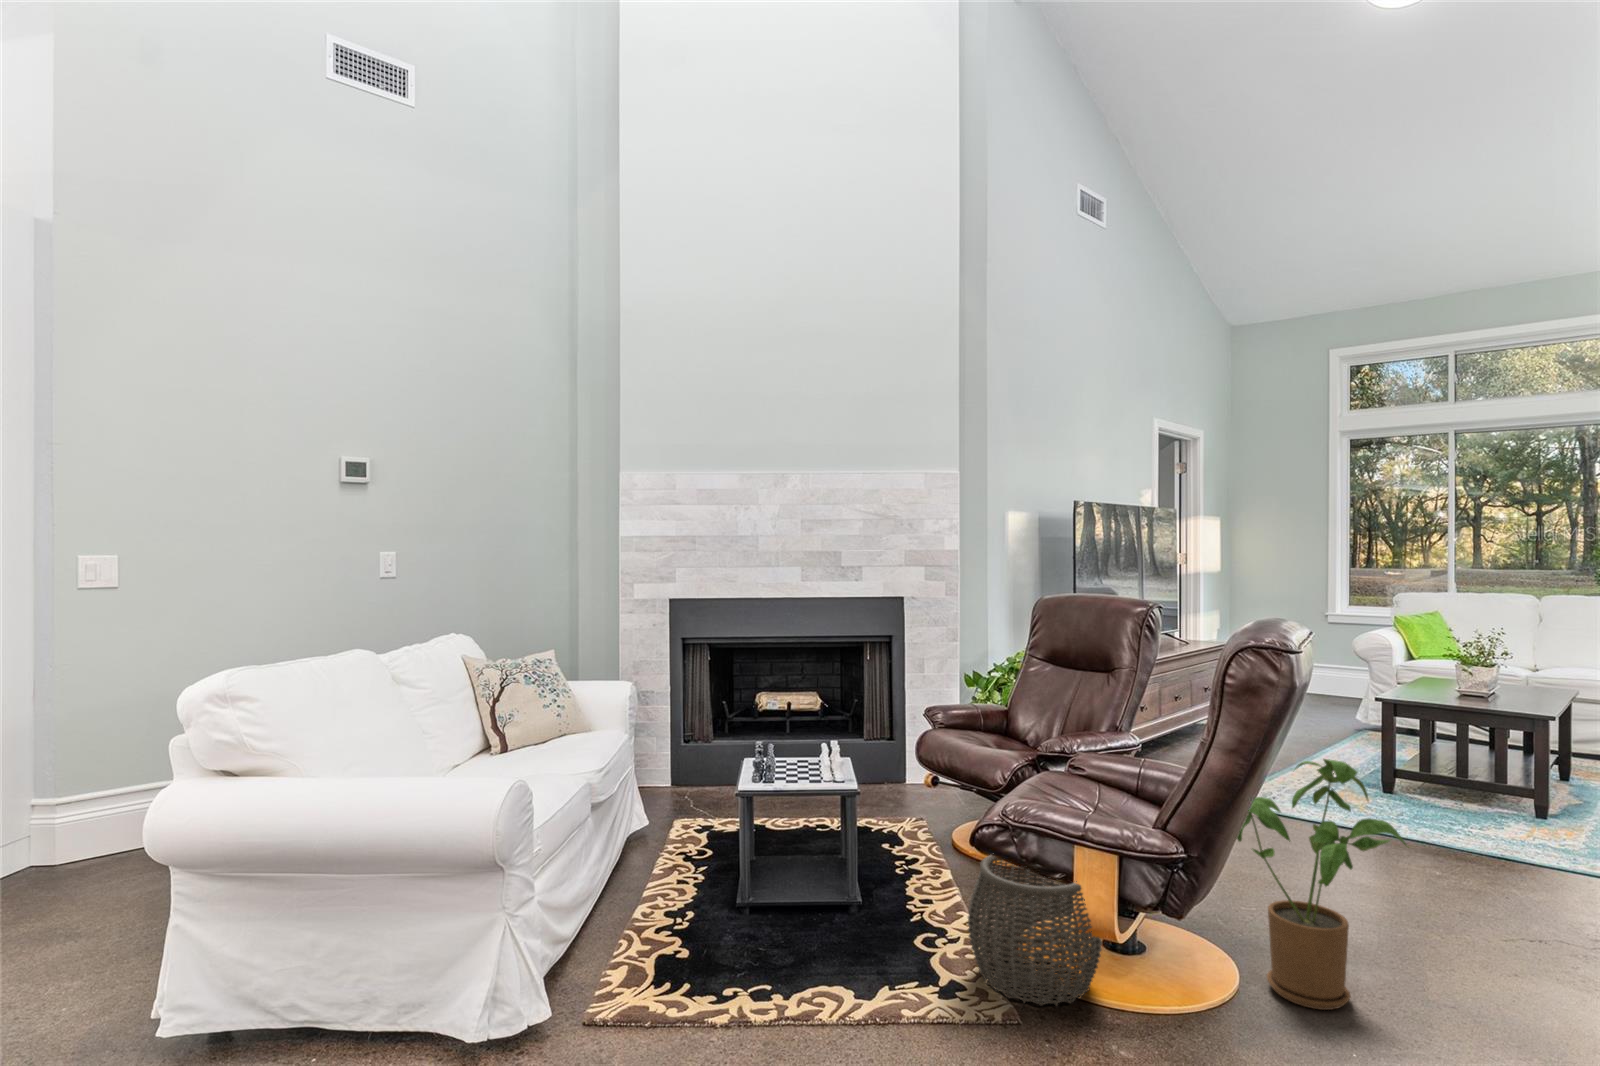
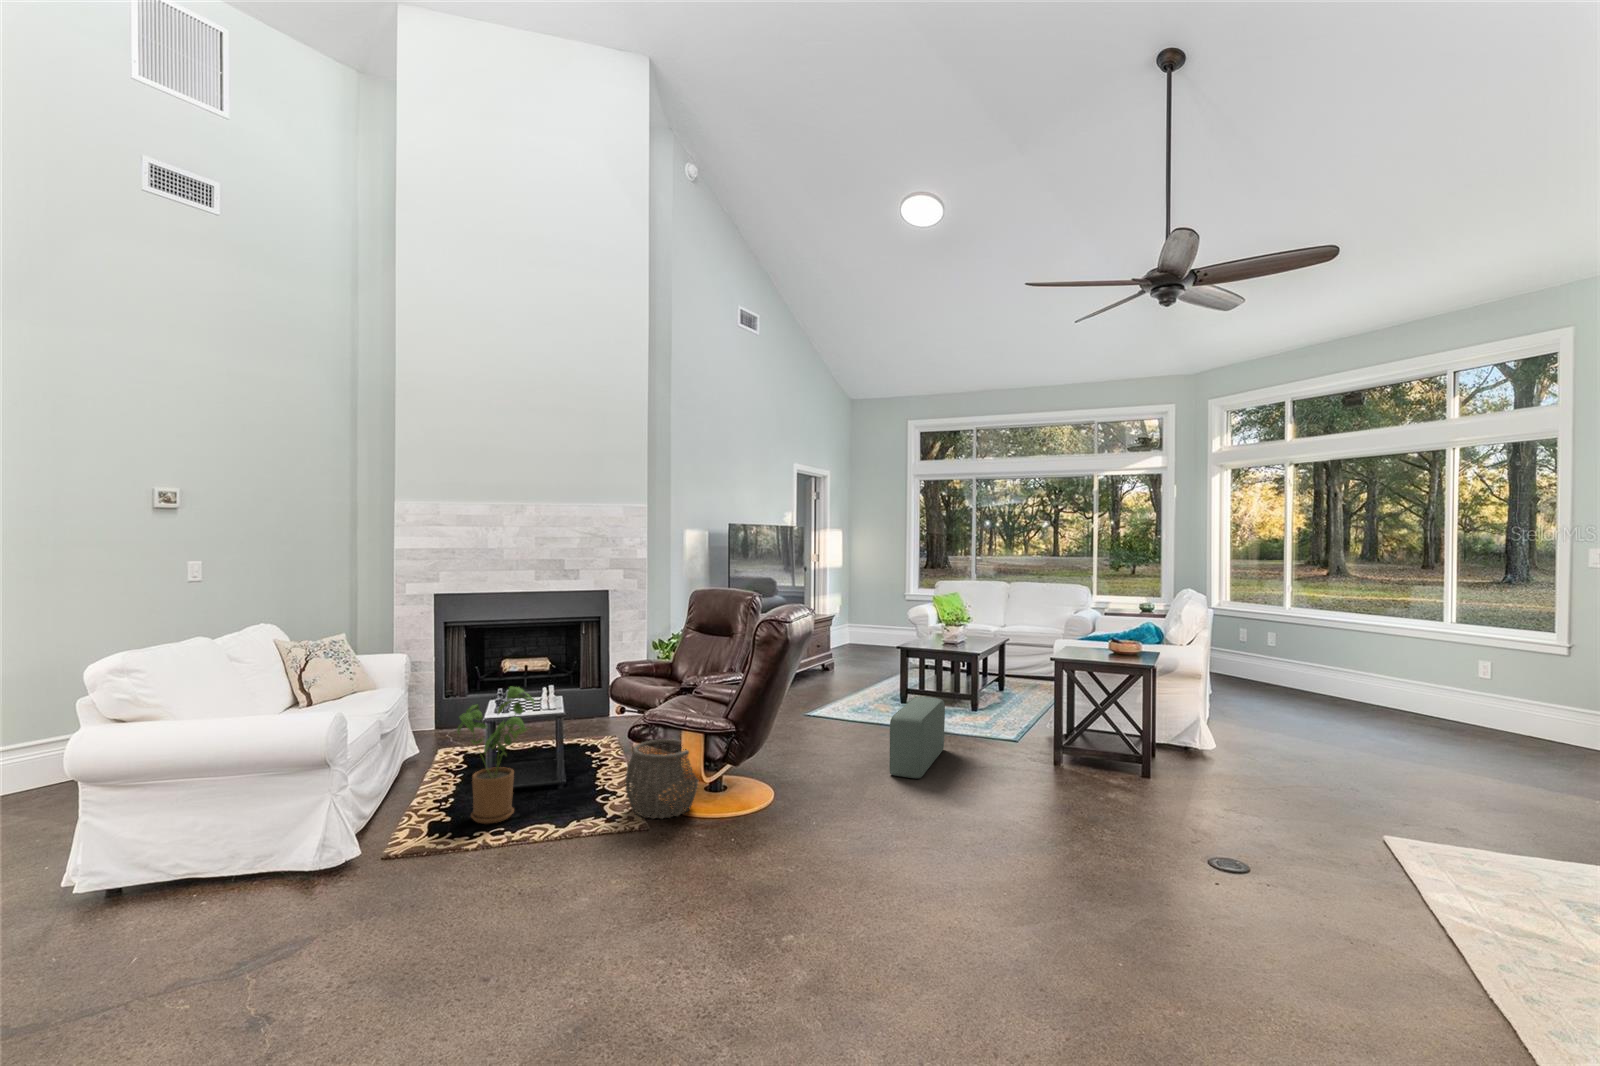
house plant: present [1237,759,1406,1010] -> present [457,687,534,824]
pouf: none [1465,796,1556,972] -> present [890,697,945,779]

